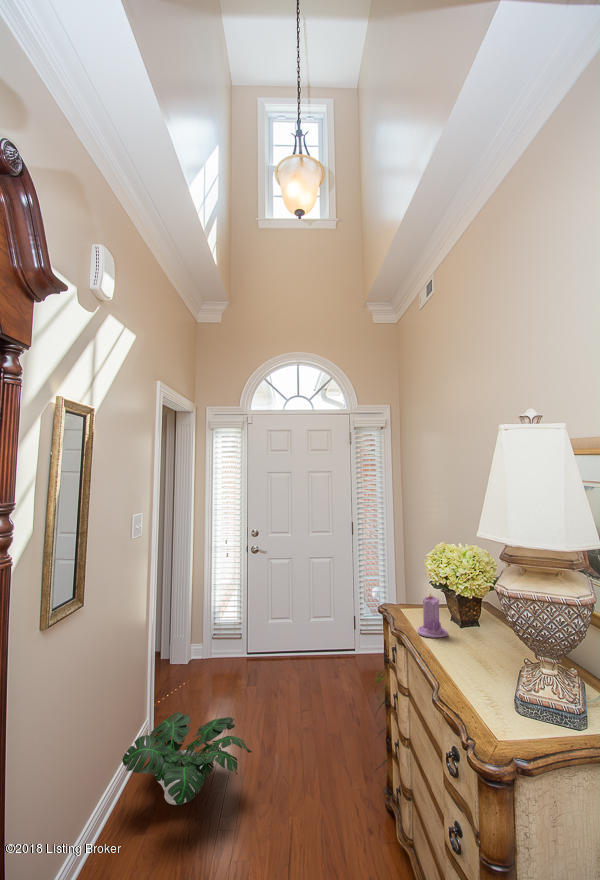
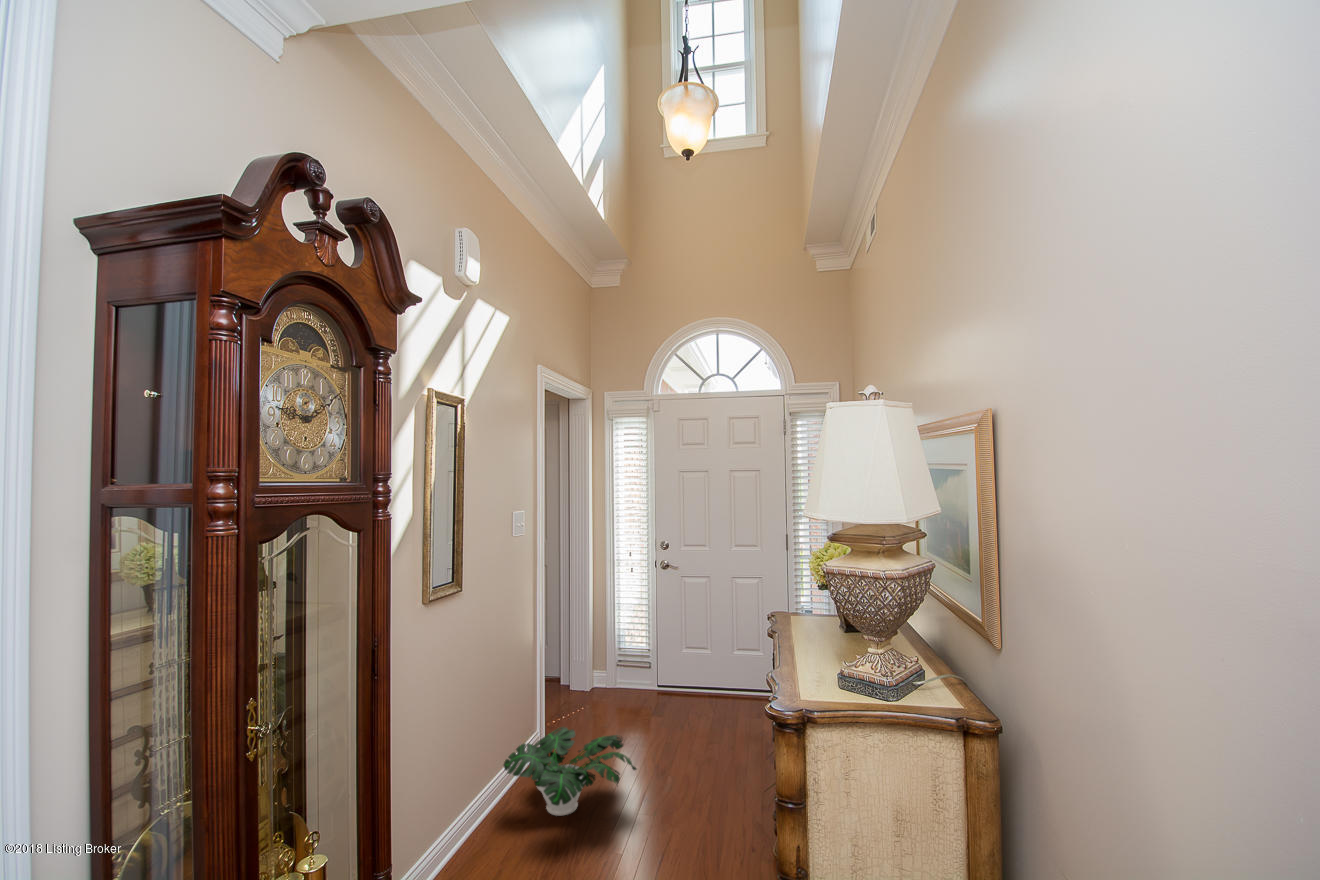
candle: present [418,594,448,638] -> none [795,590,828,638]

